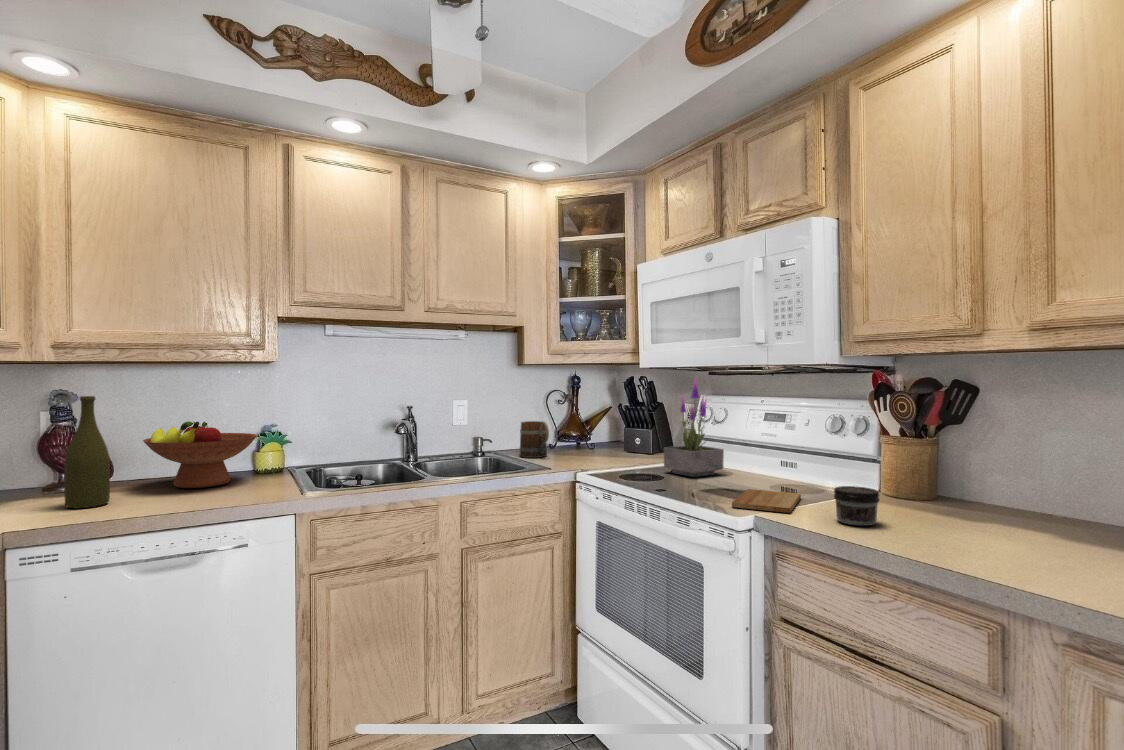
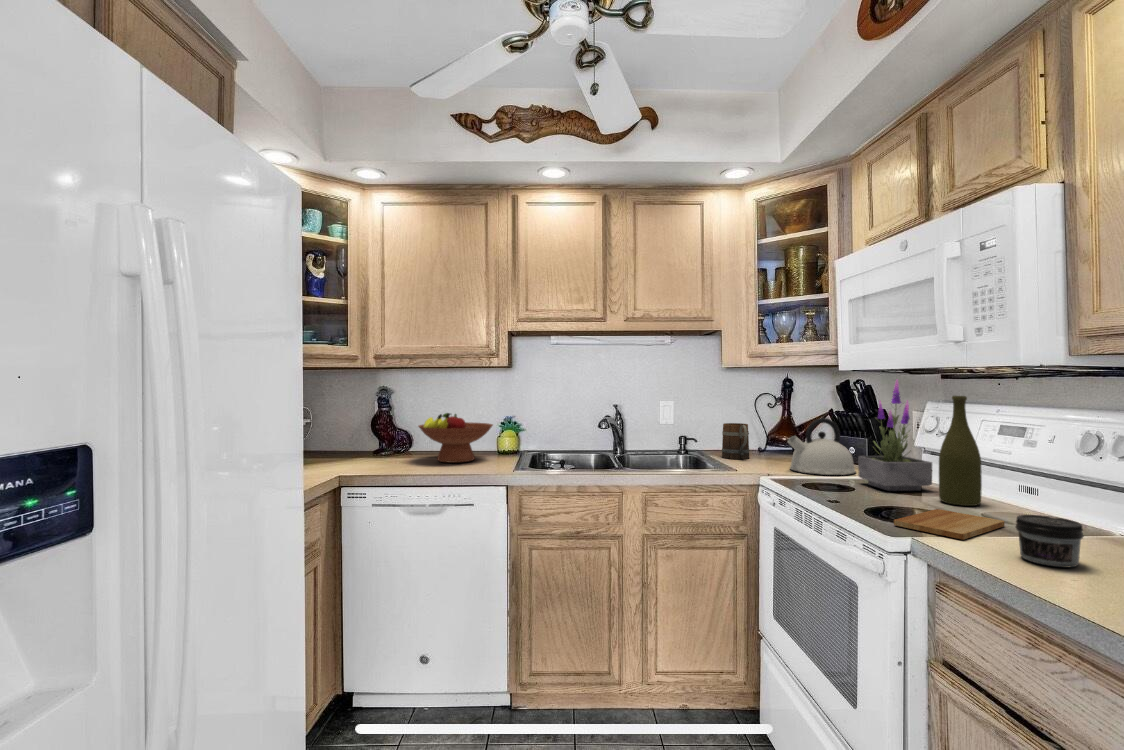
bottle: present [64,396,110,508] -> present [939,396,982,506]
kettle: none [594,413,651,467] -> present [788,418,856,475]

